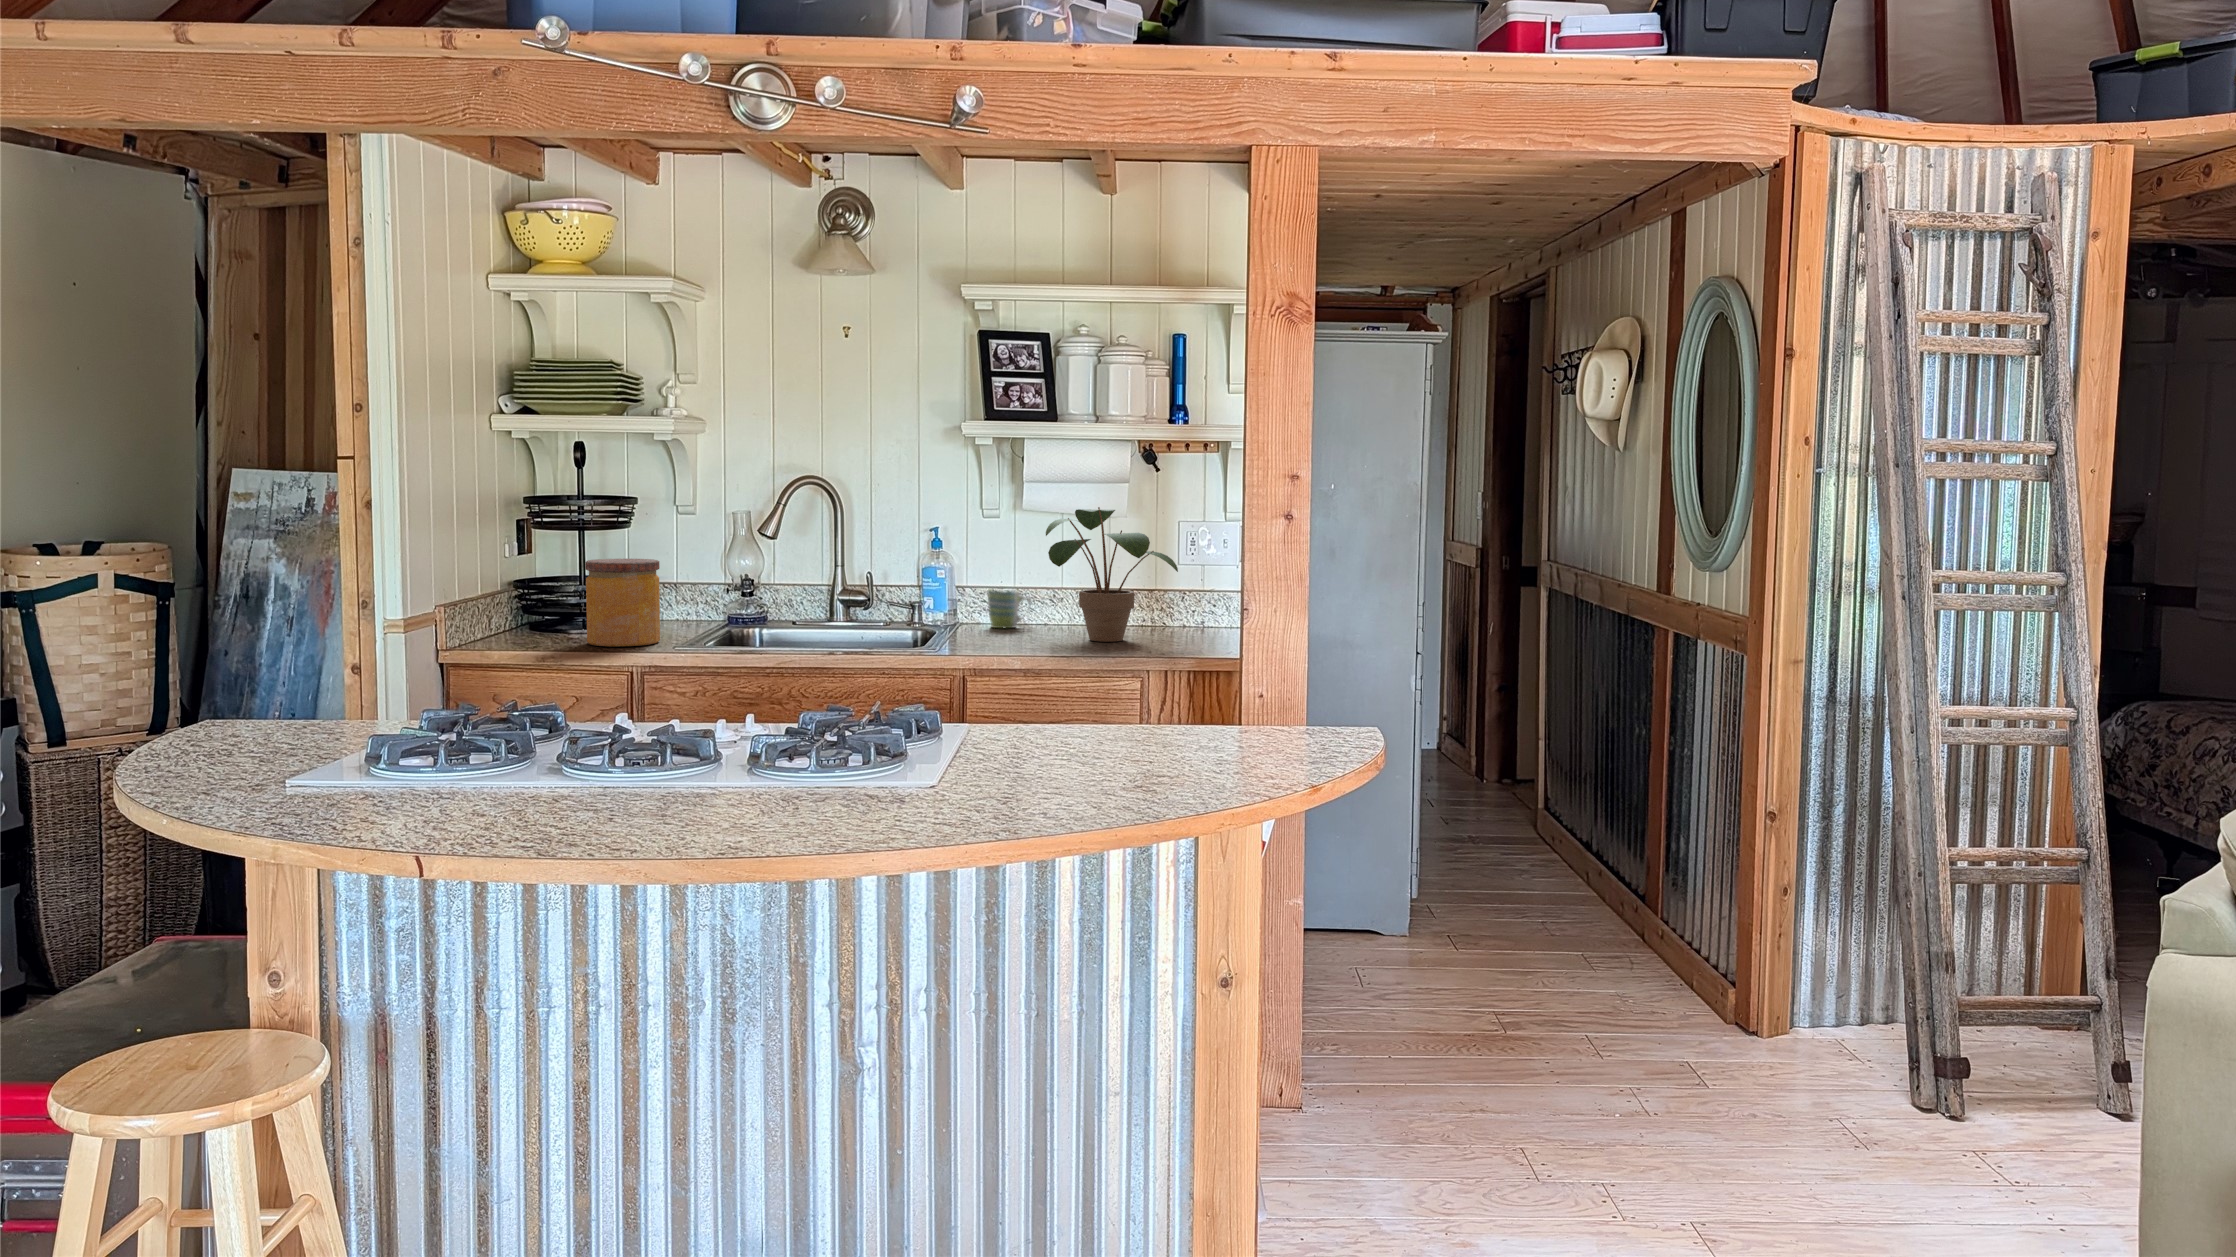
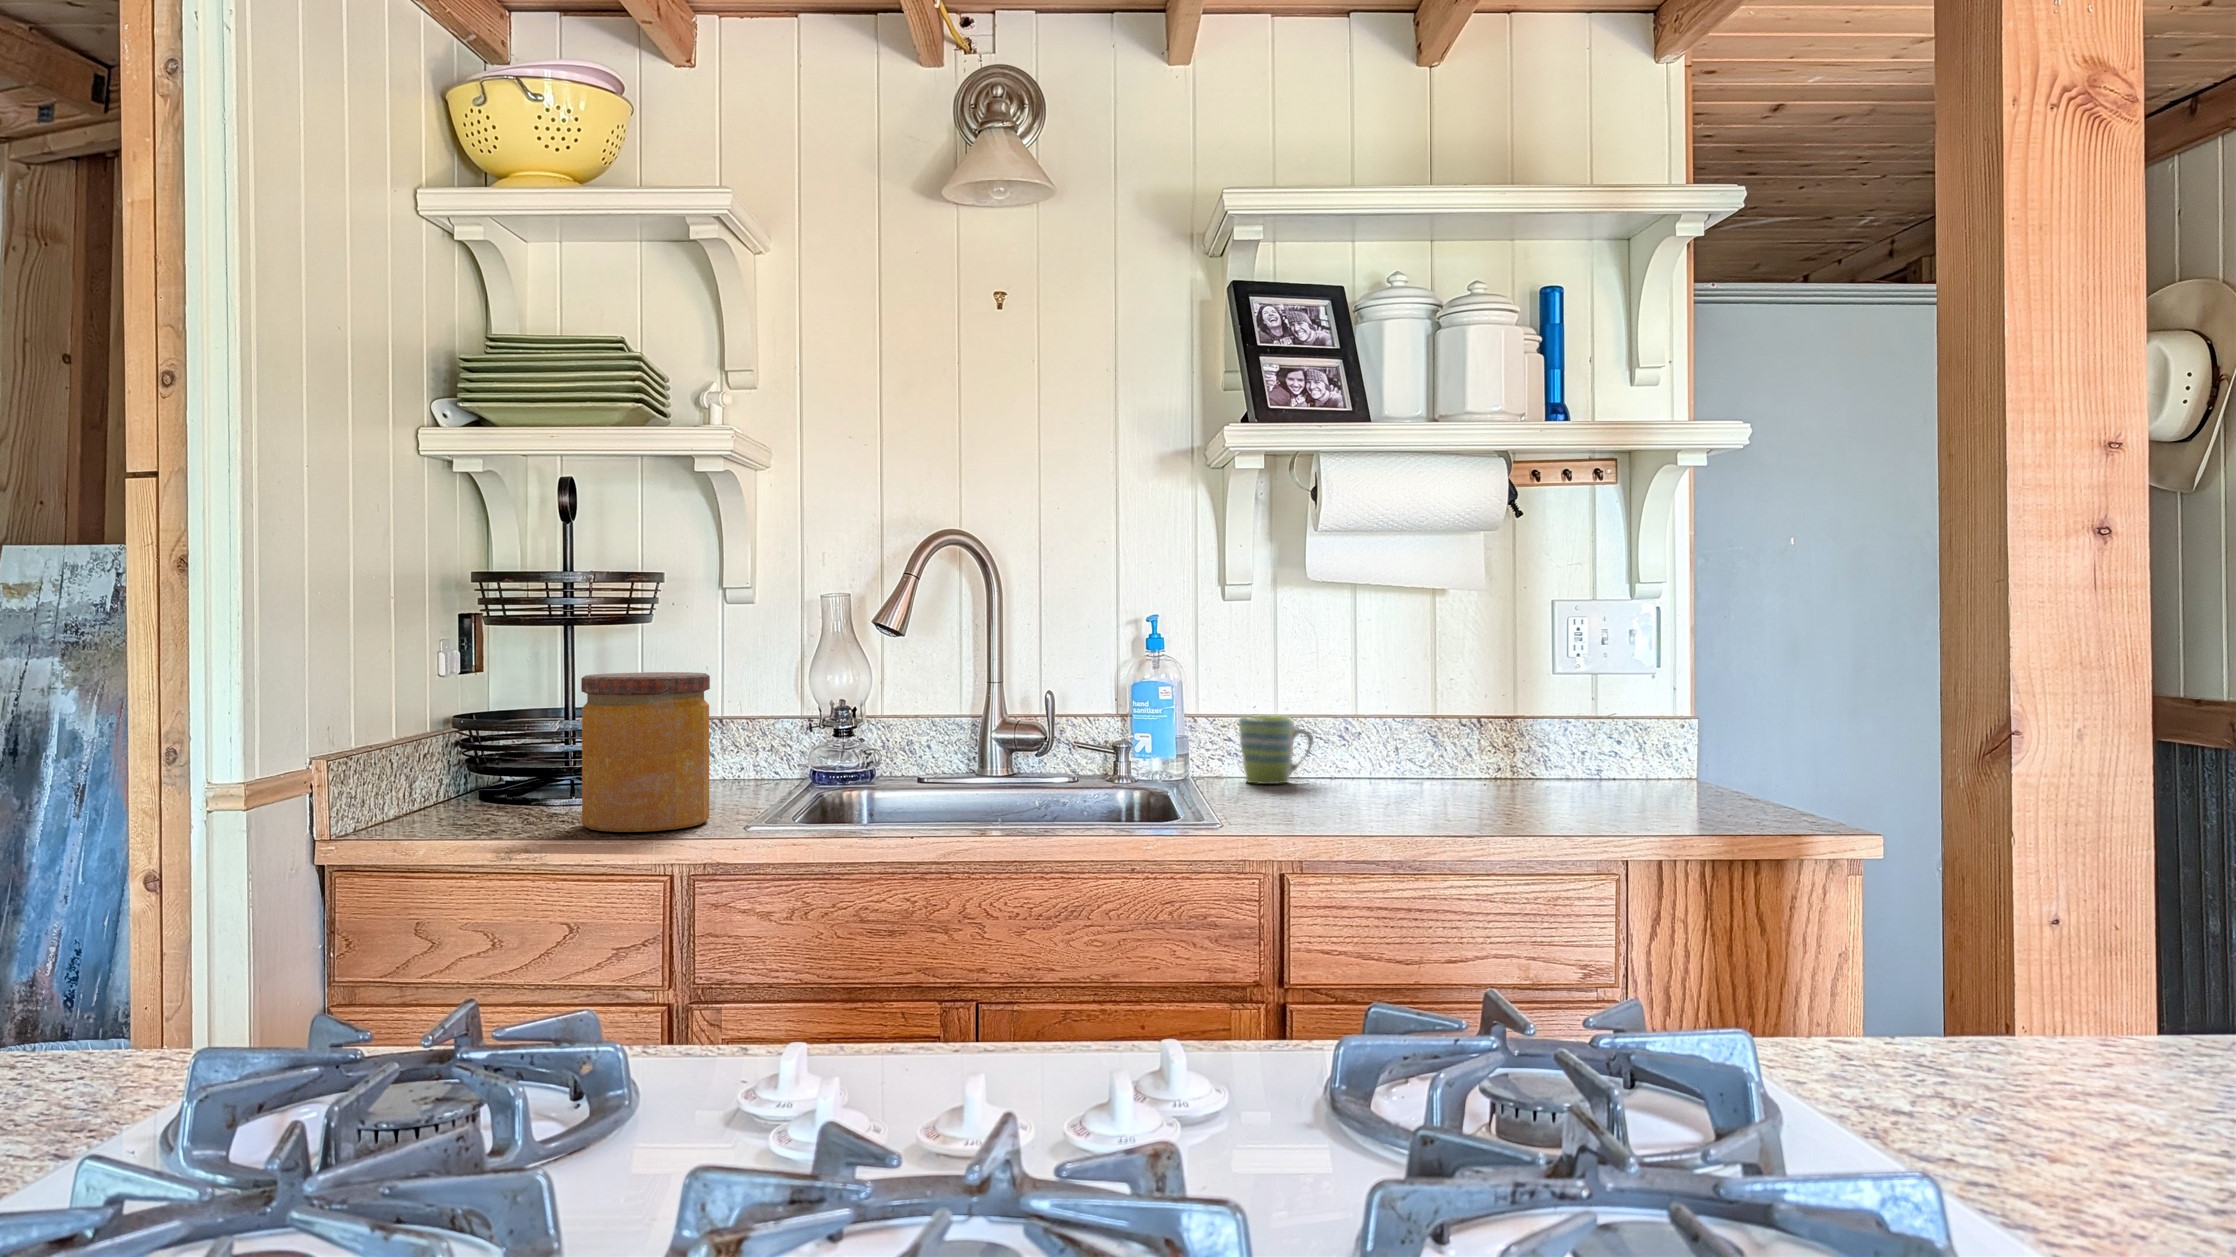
potted plant: present [1046,507,1178,642] -> none [1369,569,1619,806]

